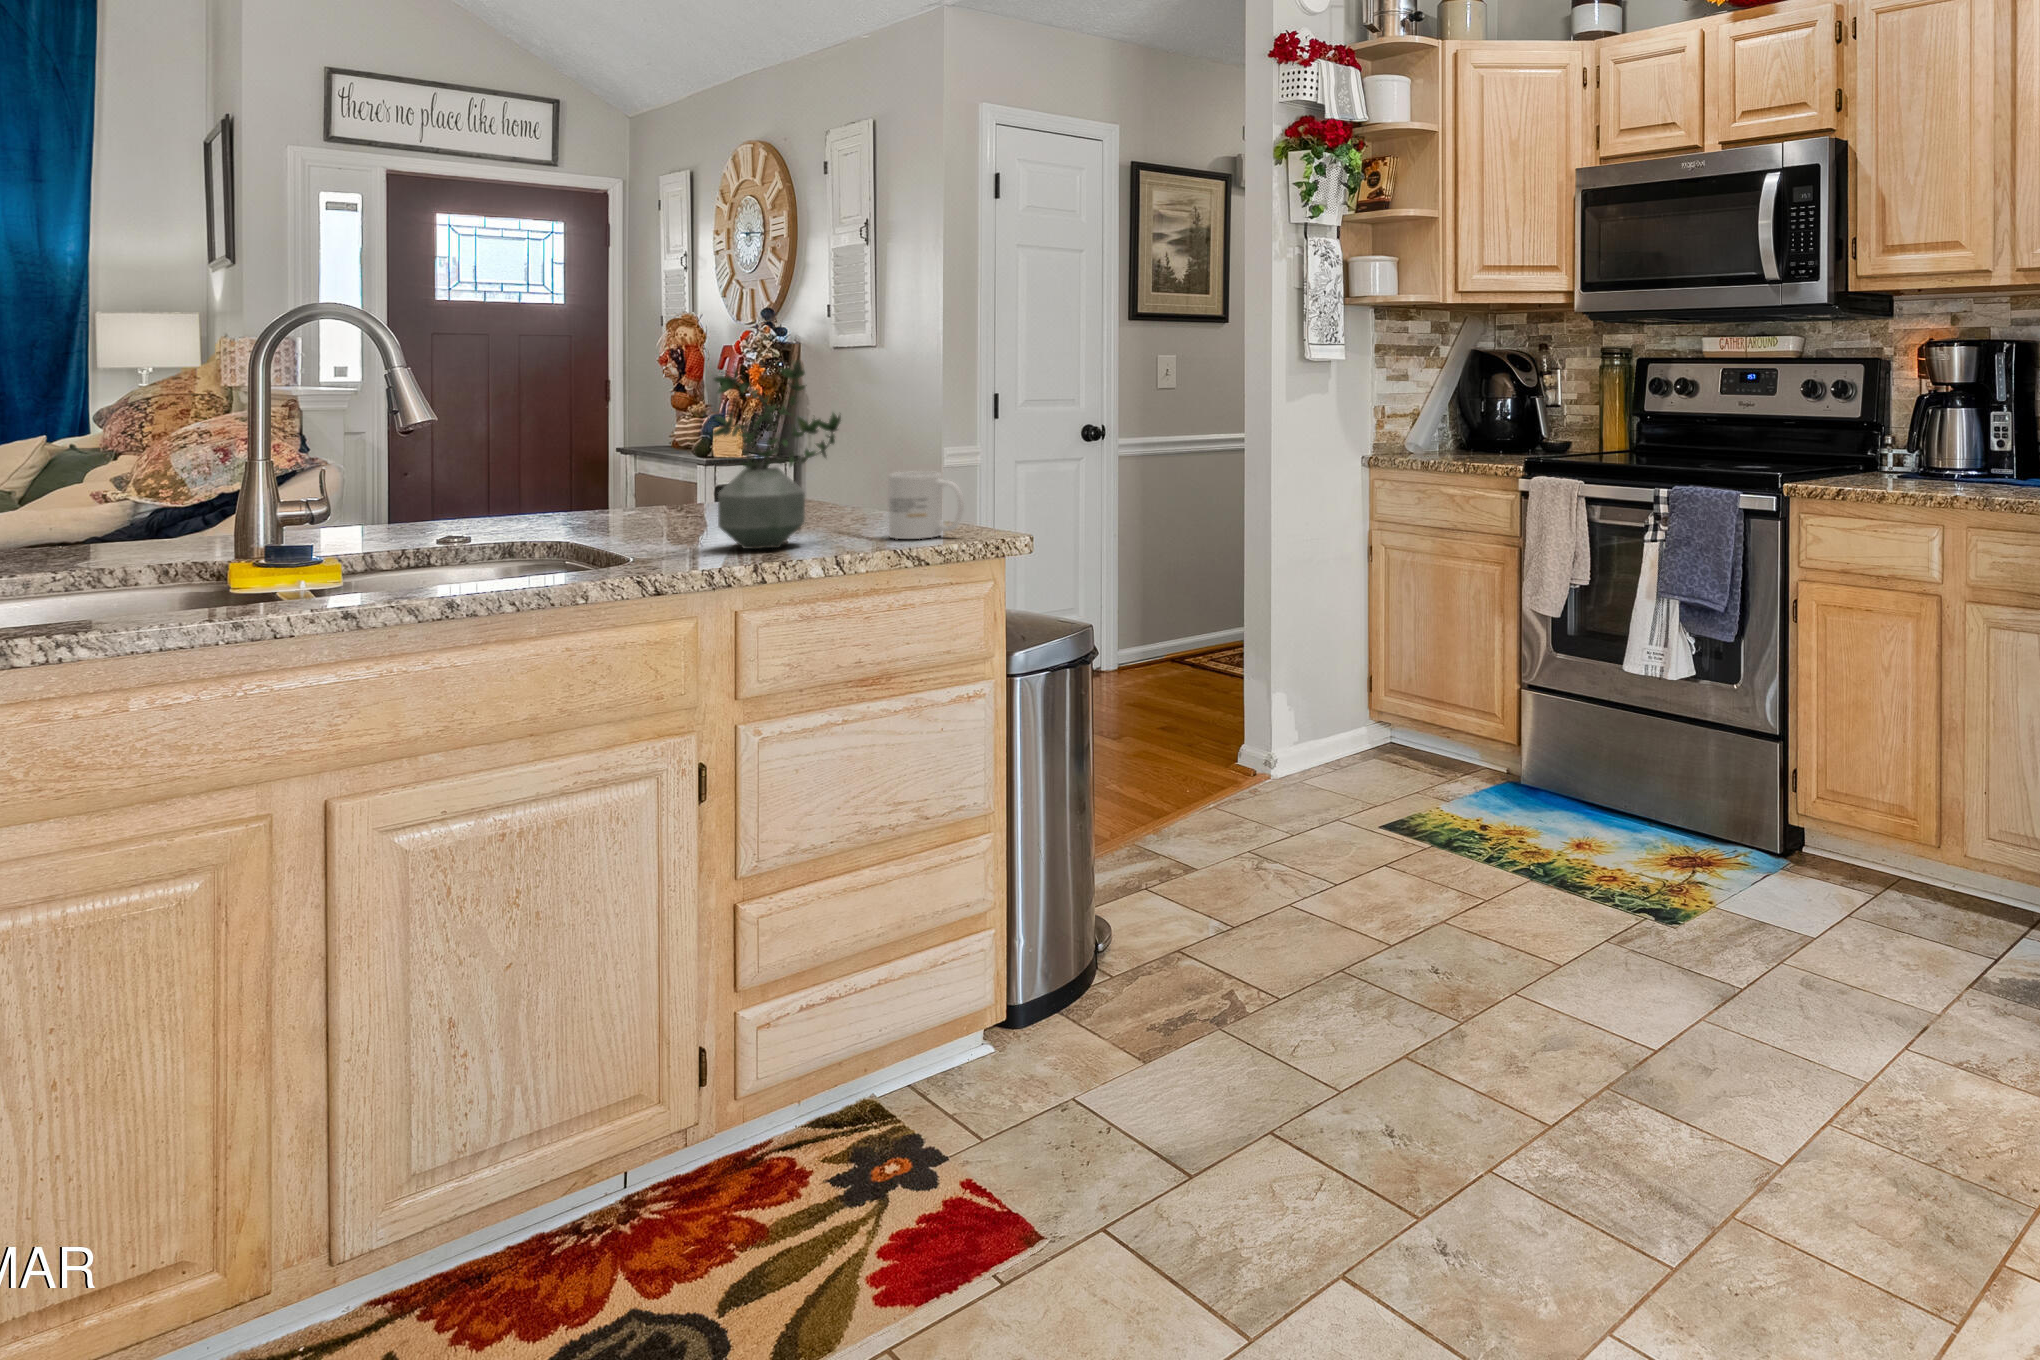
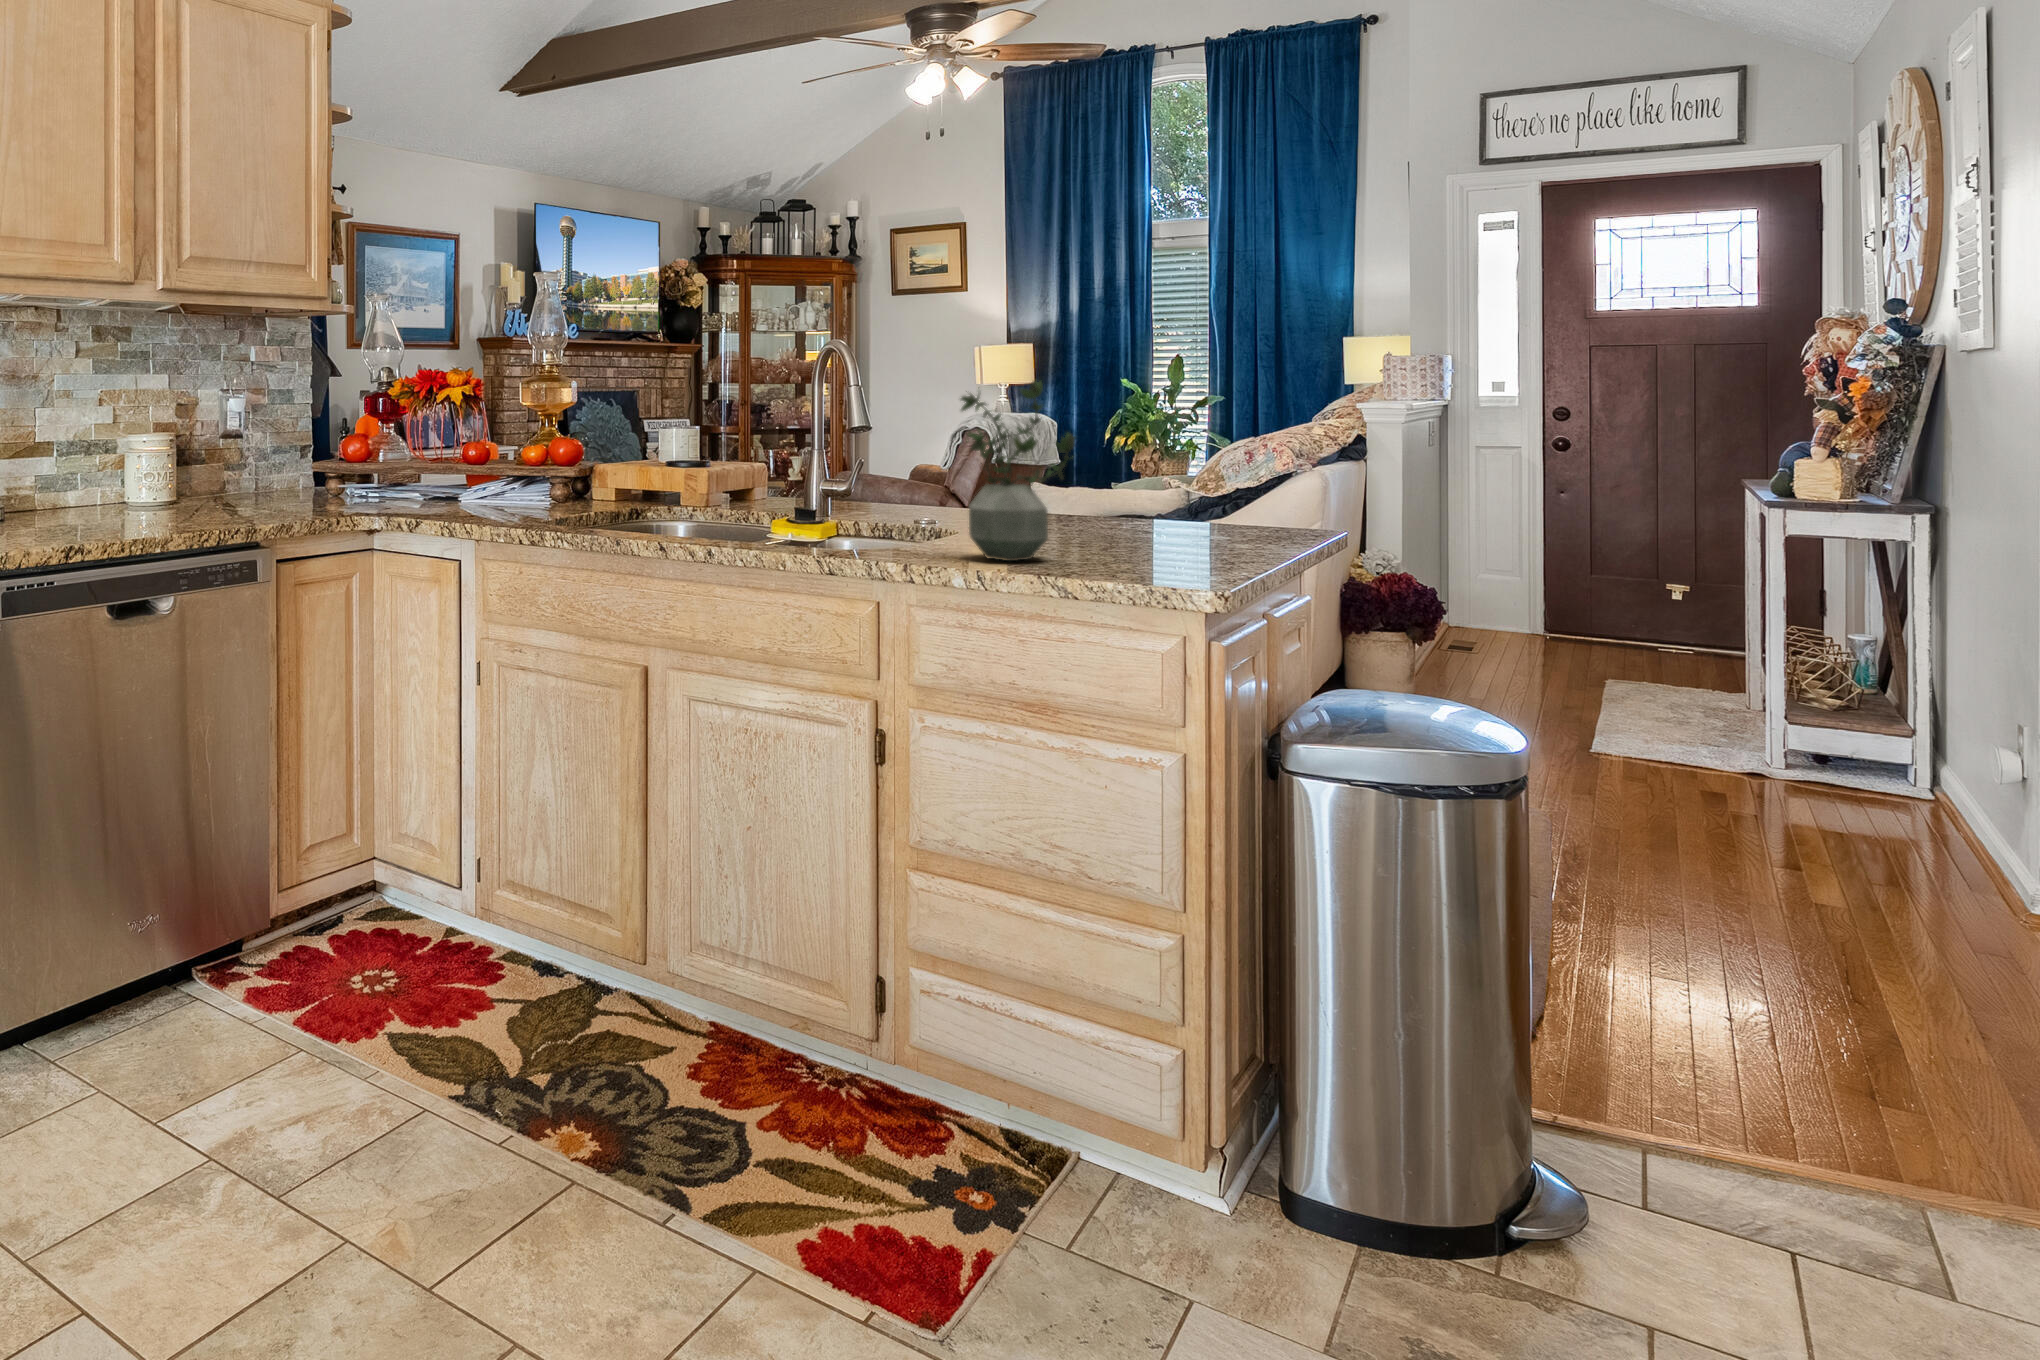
mug: present [888,471,964,539] -> none [1106,502,1169,577]

